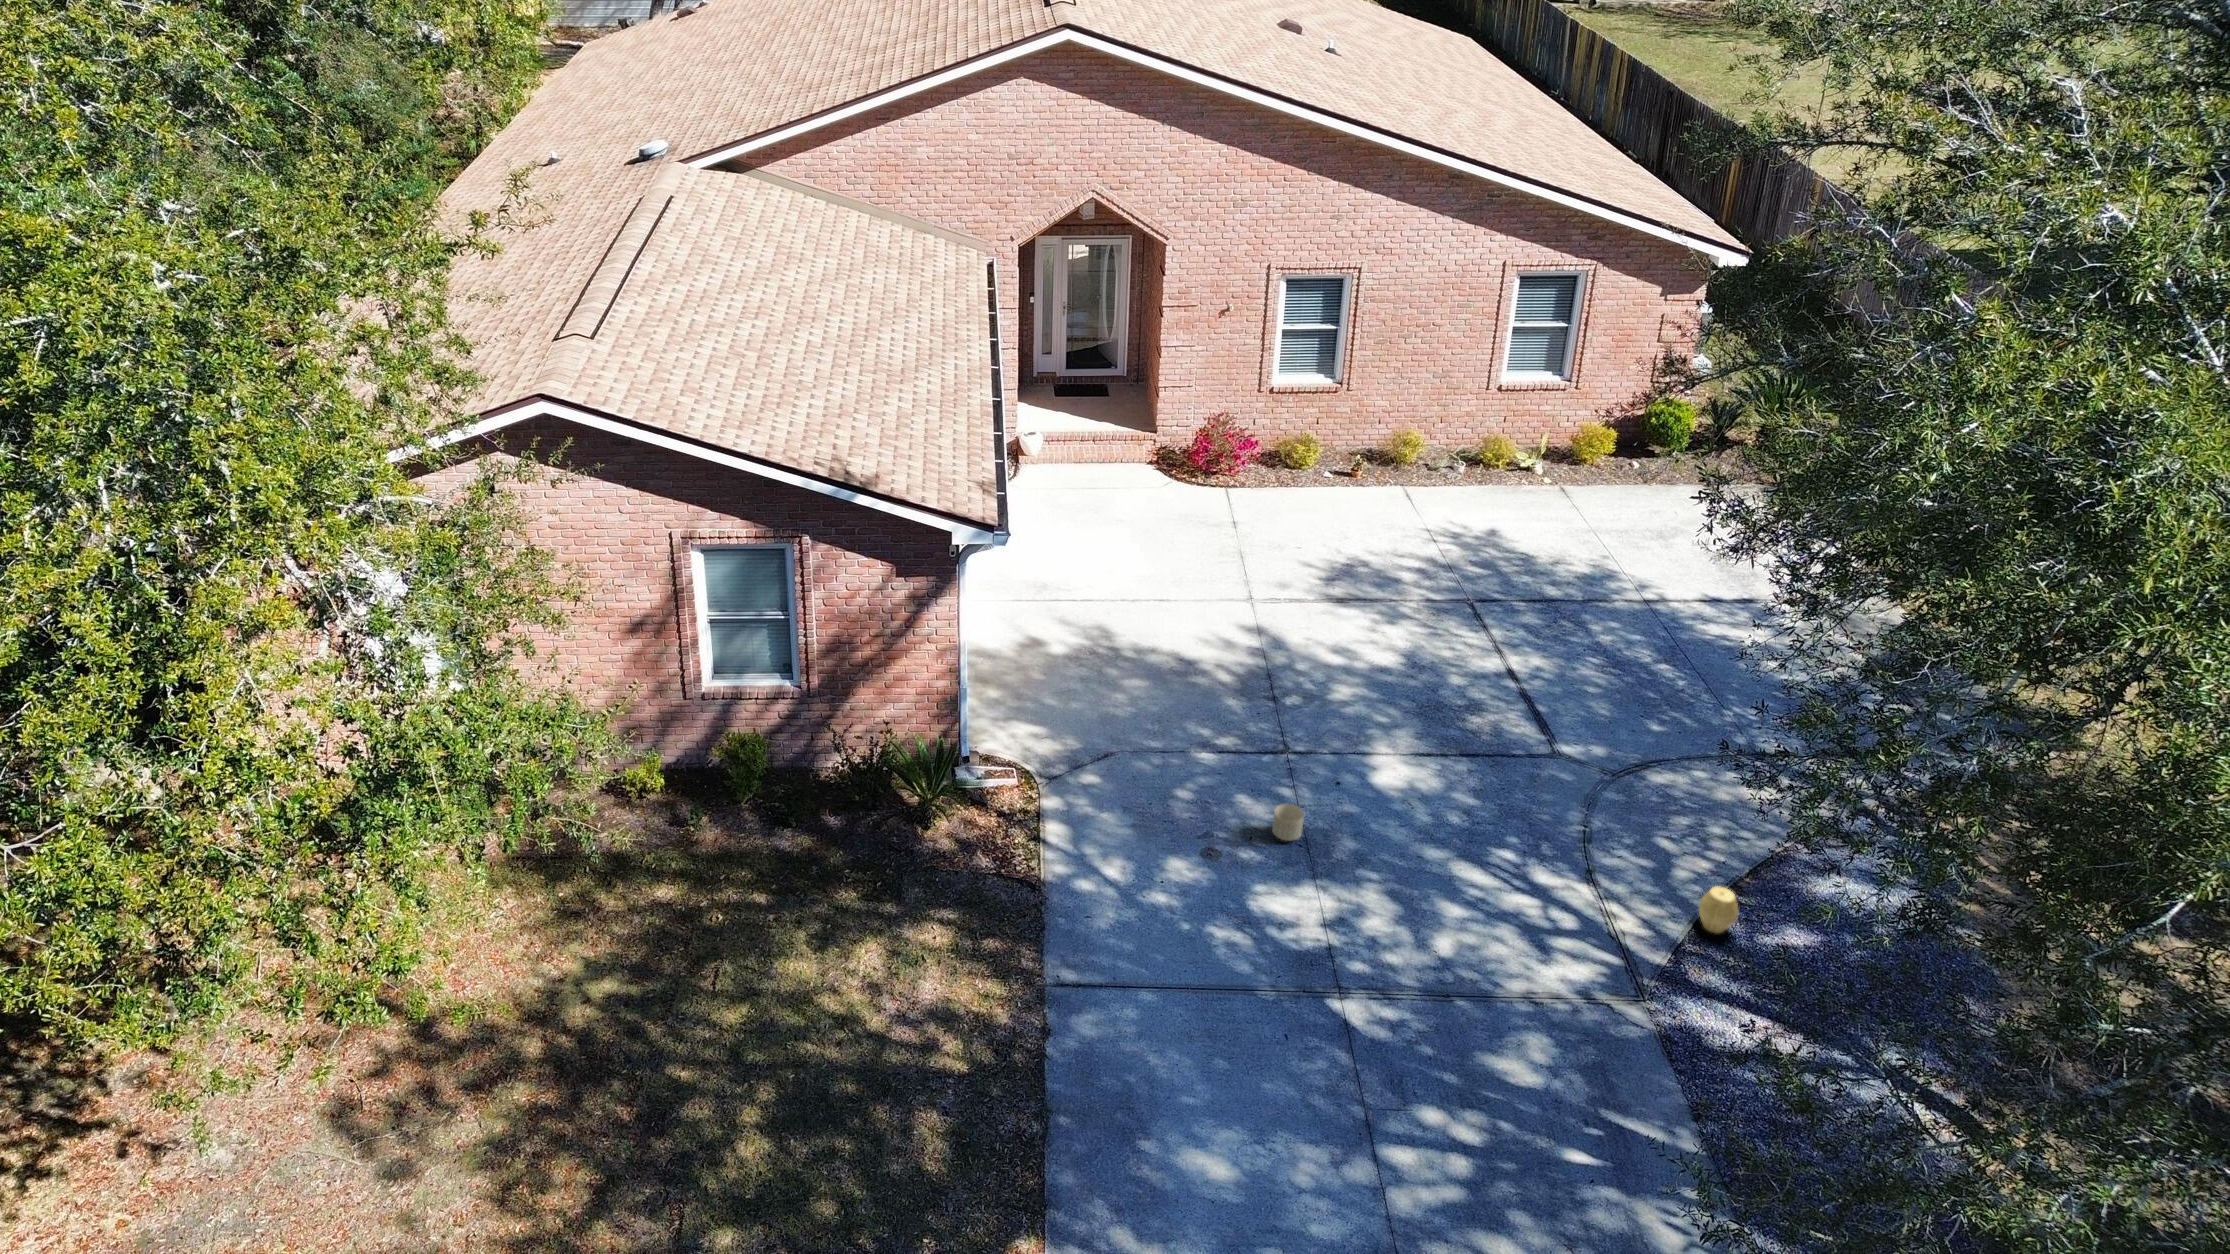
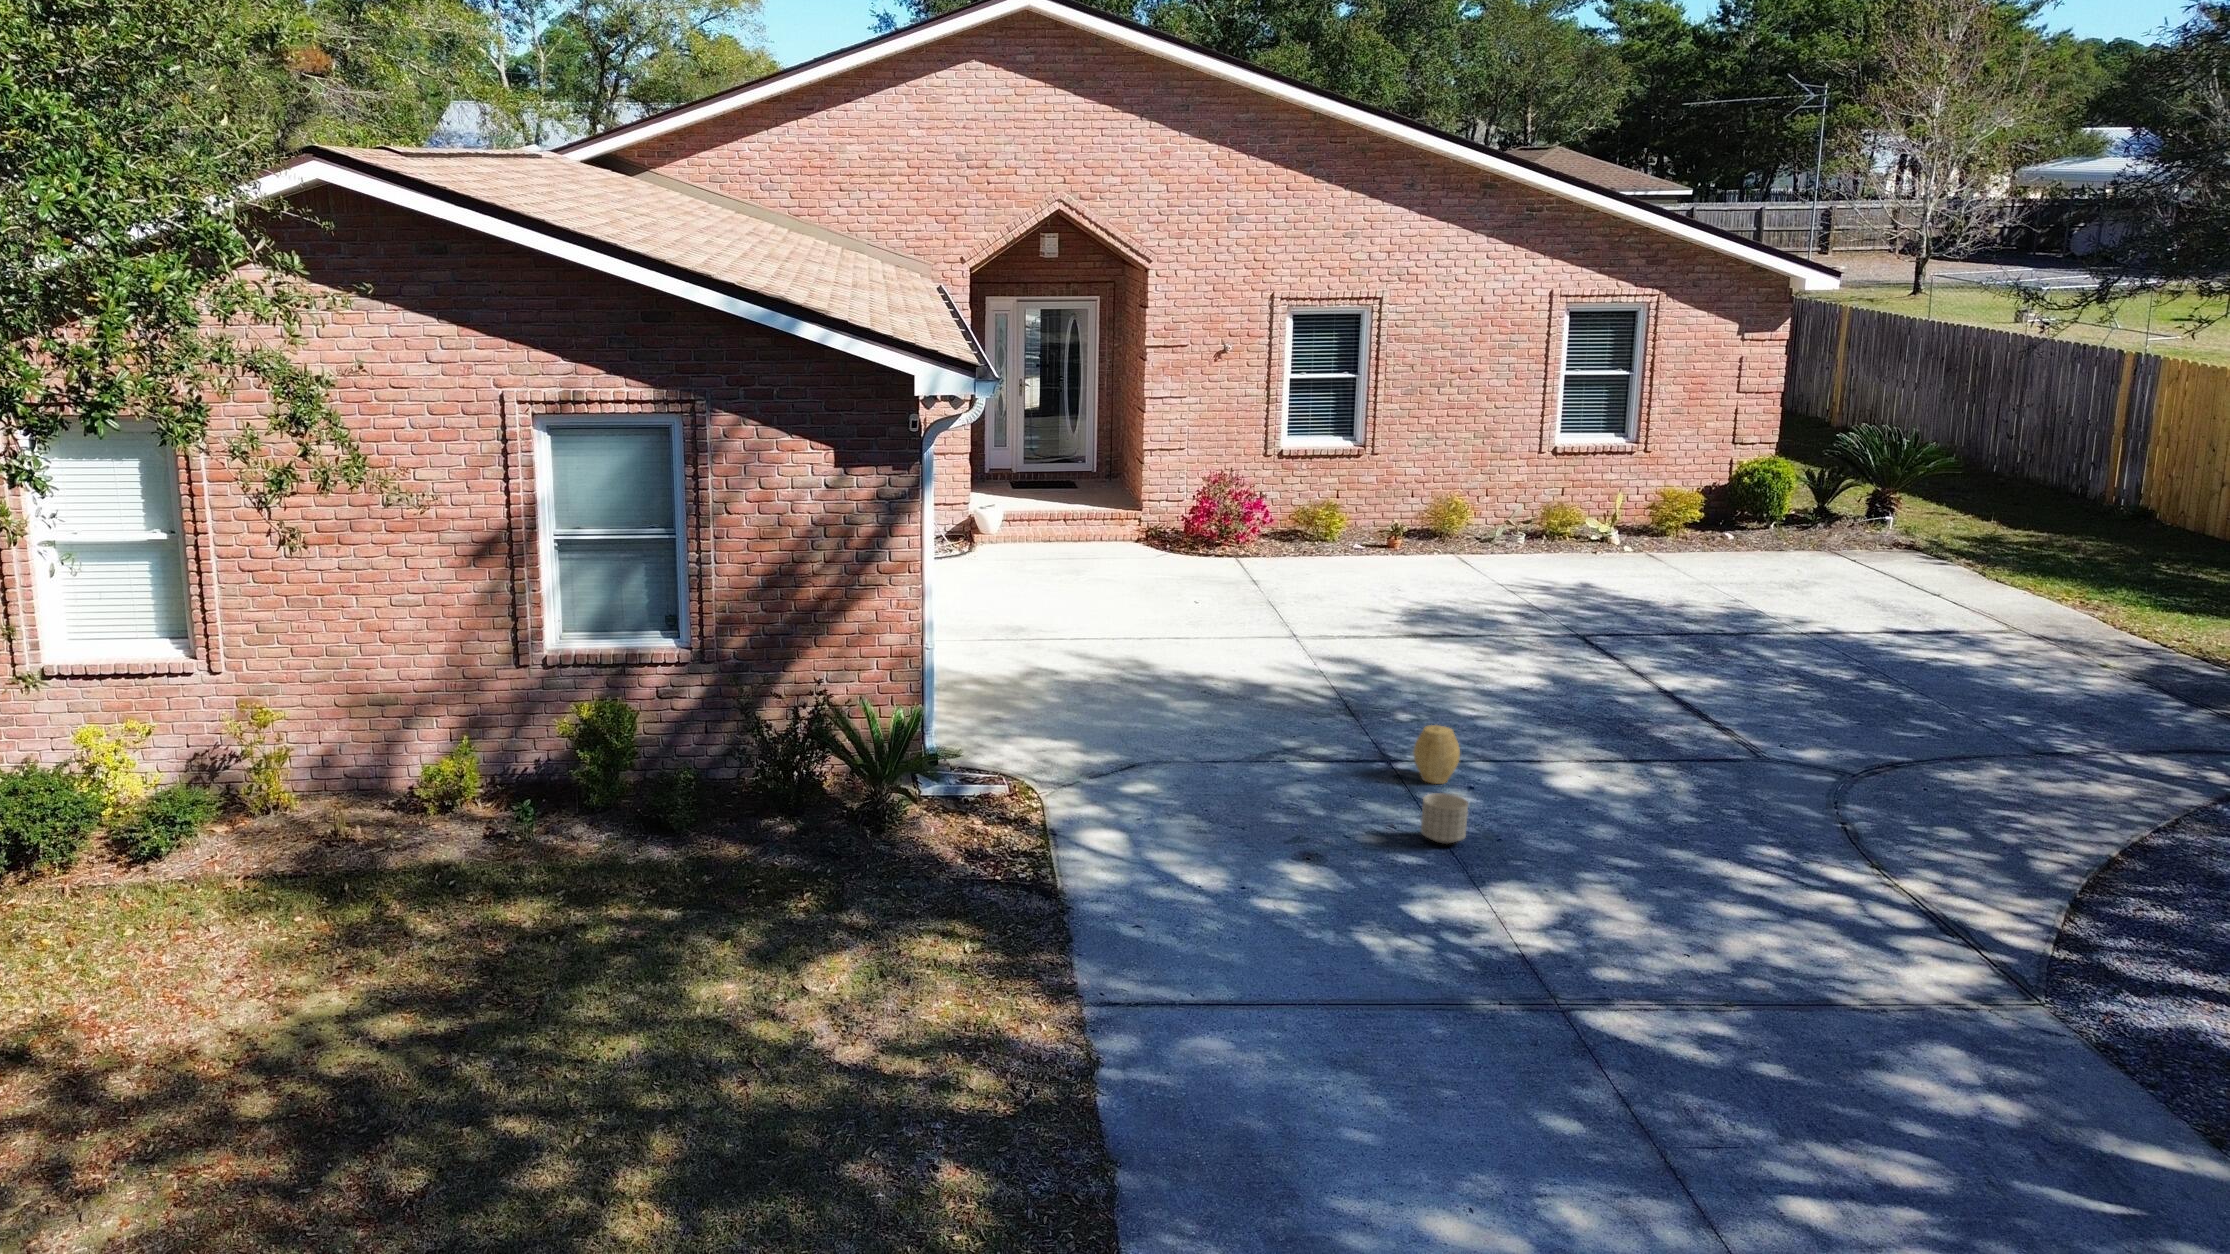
woven basket: present [1698,886,1738,933] -> present [1413,725,1460,784]

